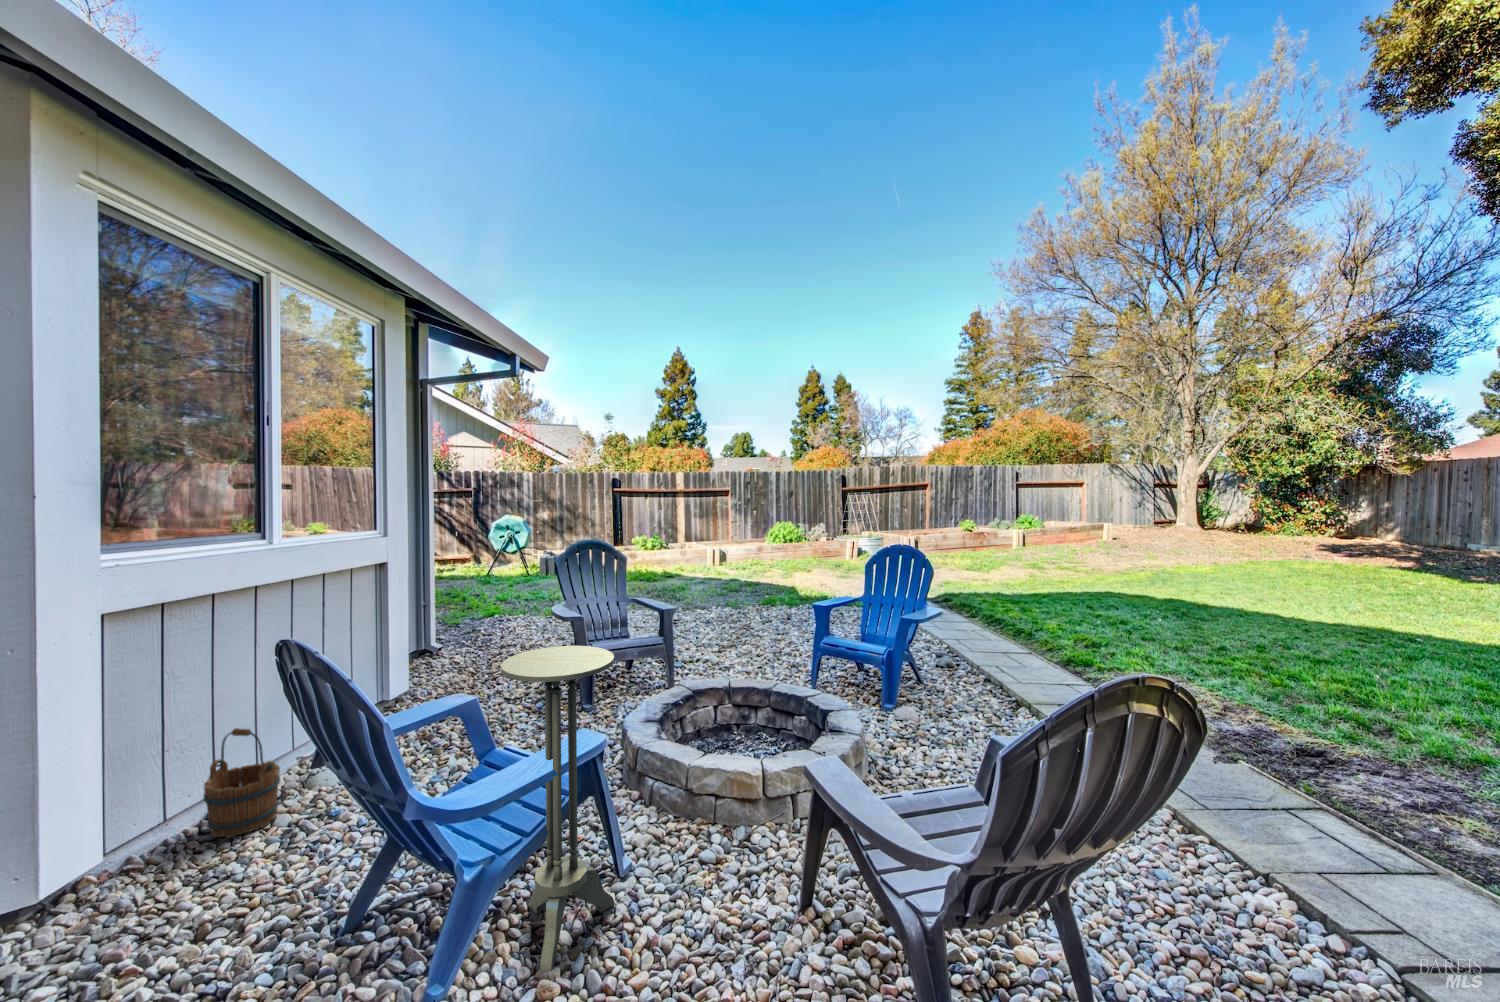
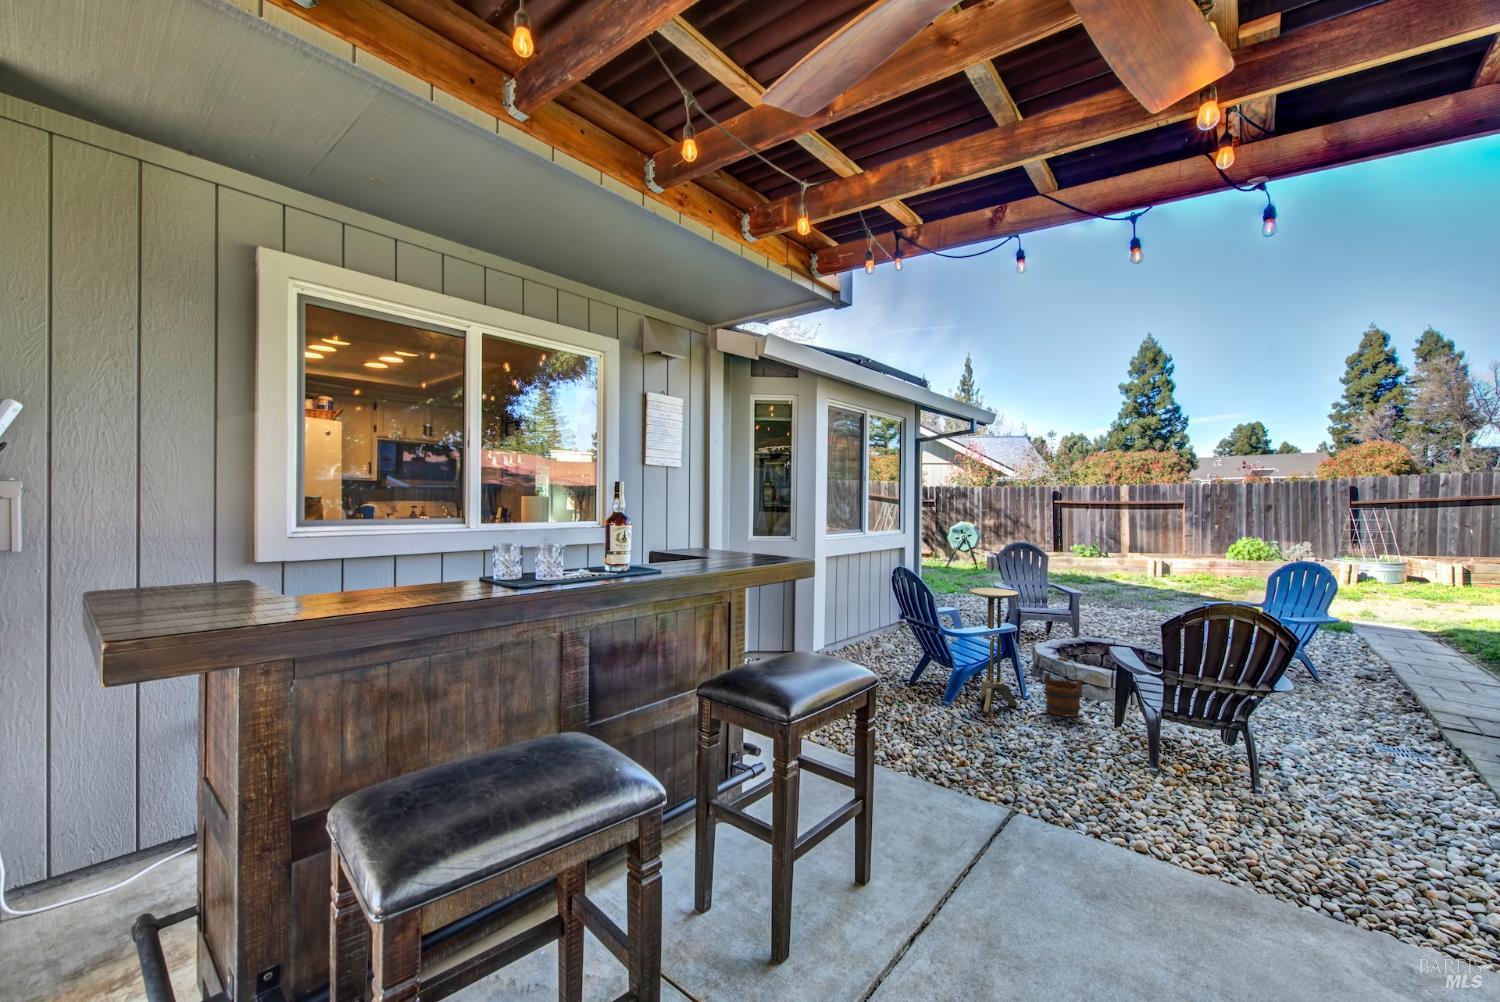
wooden bucket: present [204,728,280,837] -> present [1044,657,1083,717]

